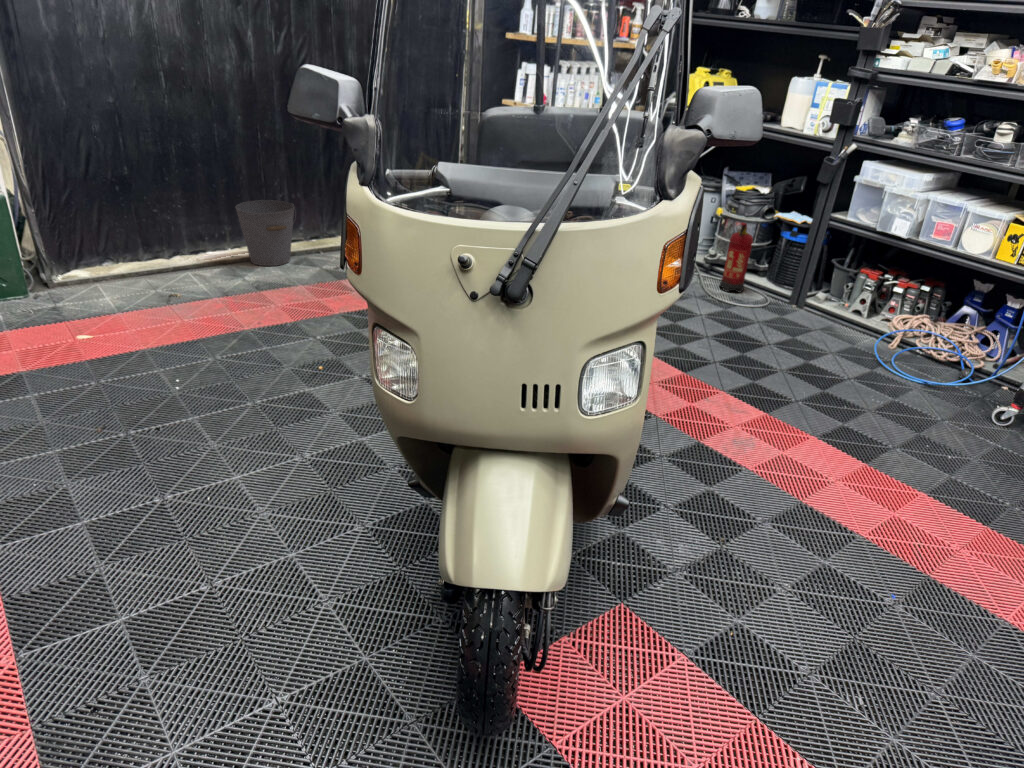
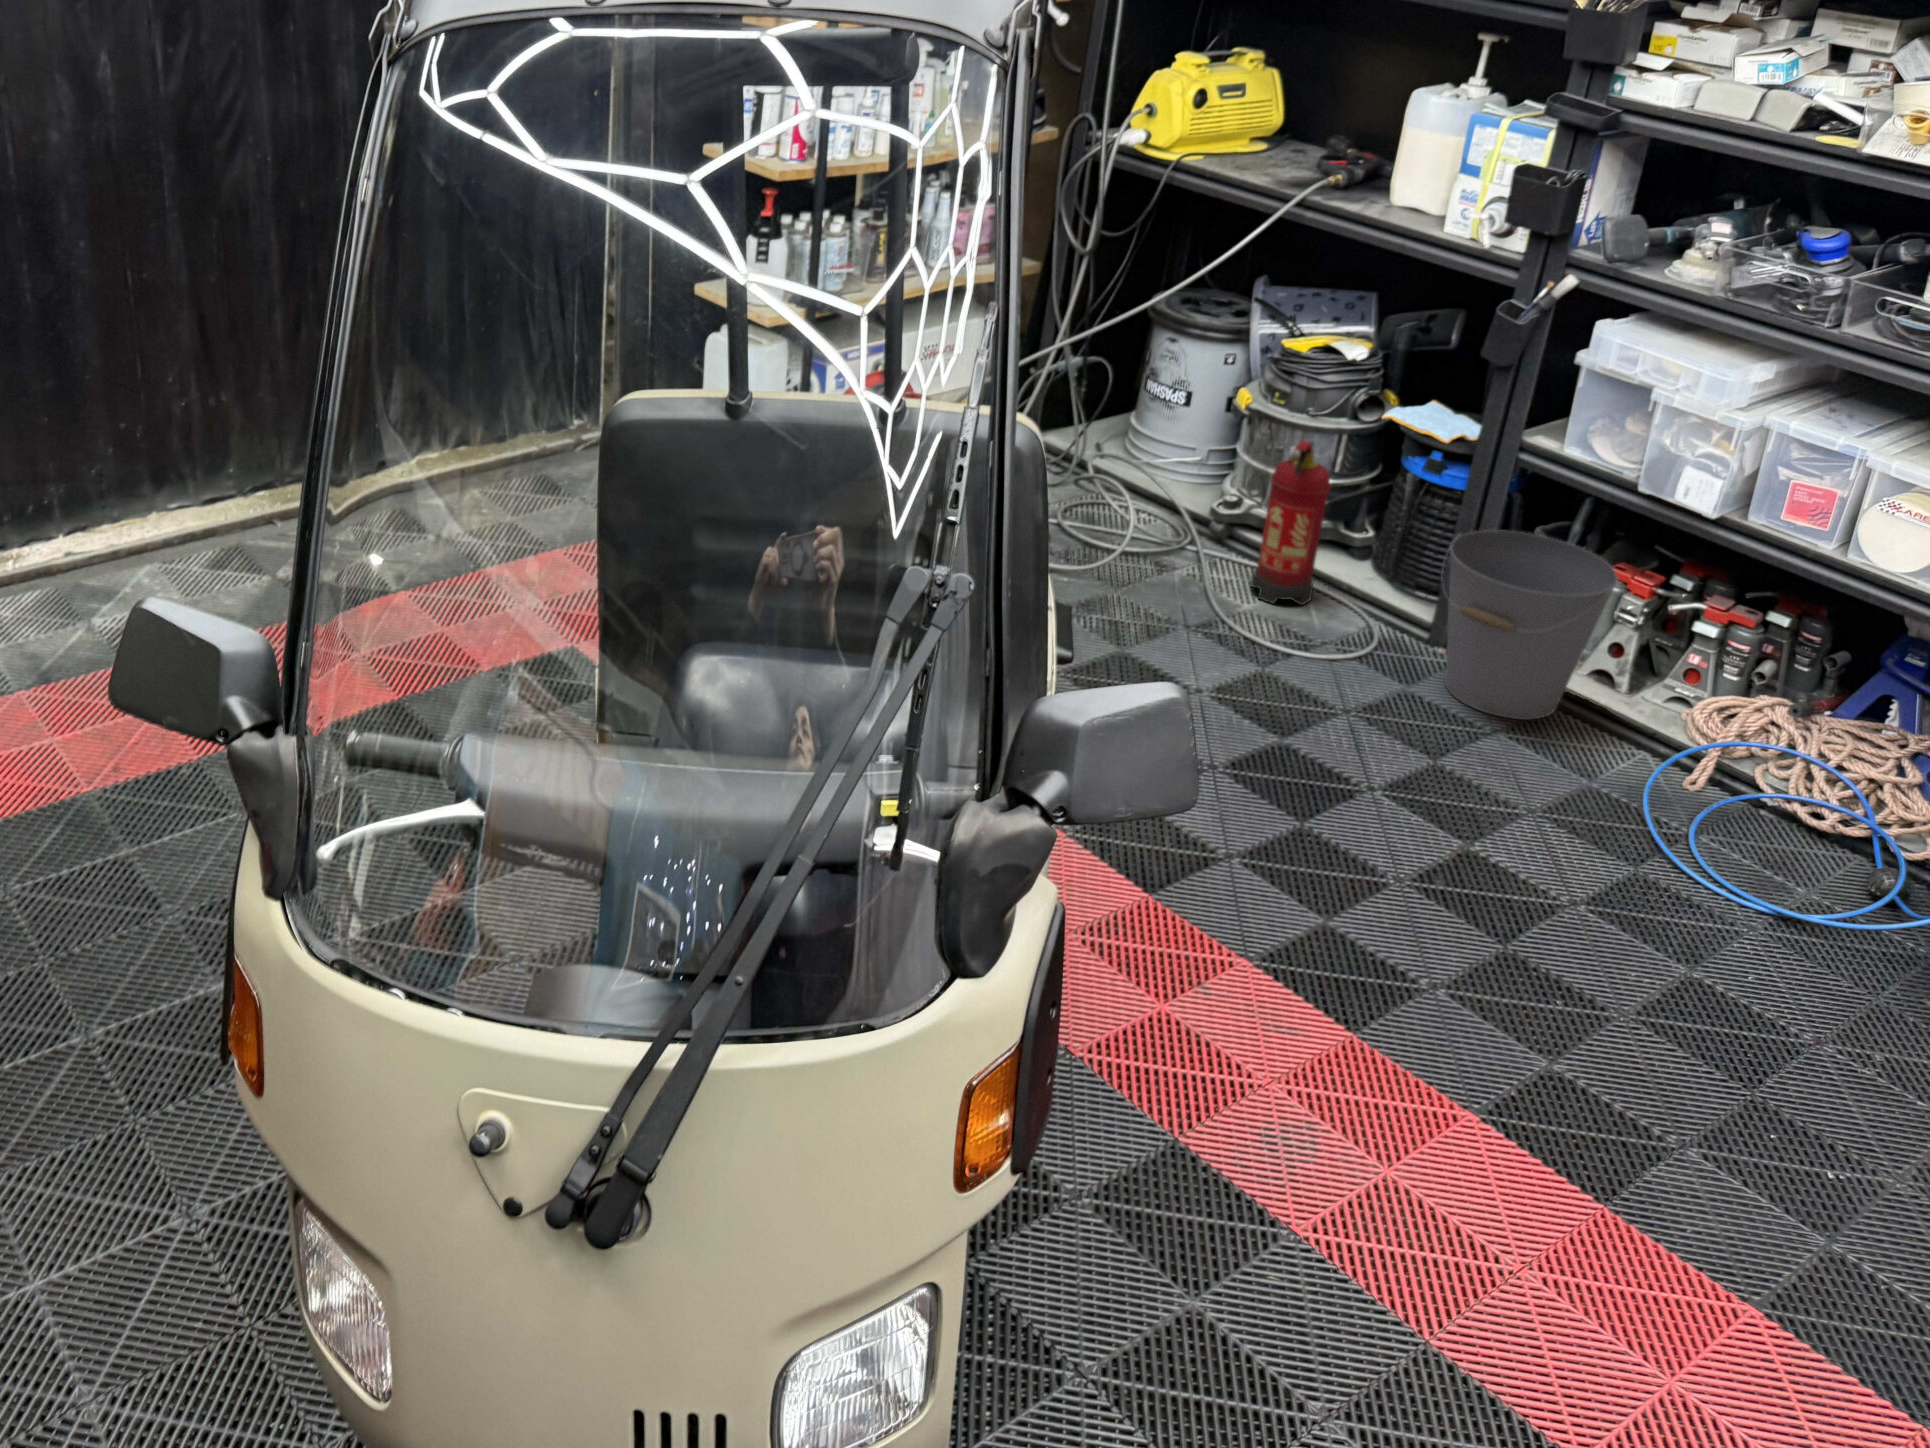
bucket: present [236,200,294,266] -> present [1445,530,1618,719]

